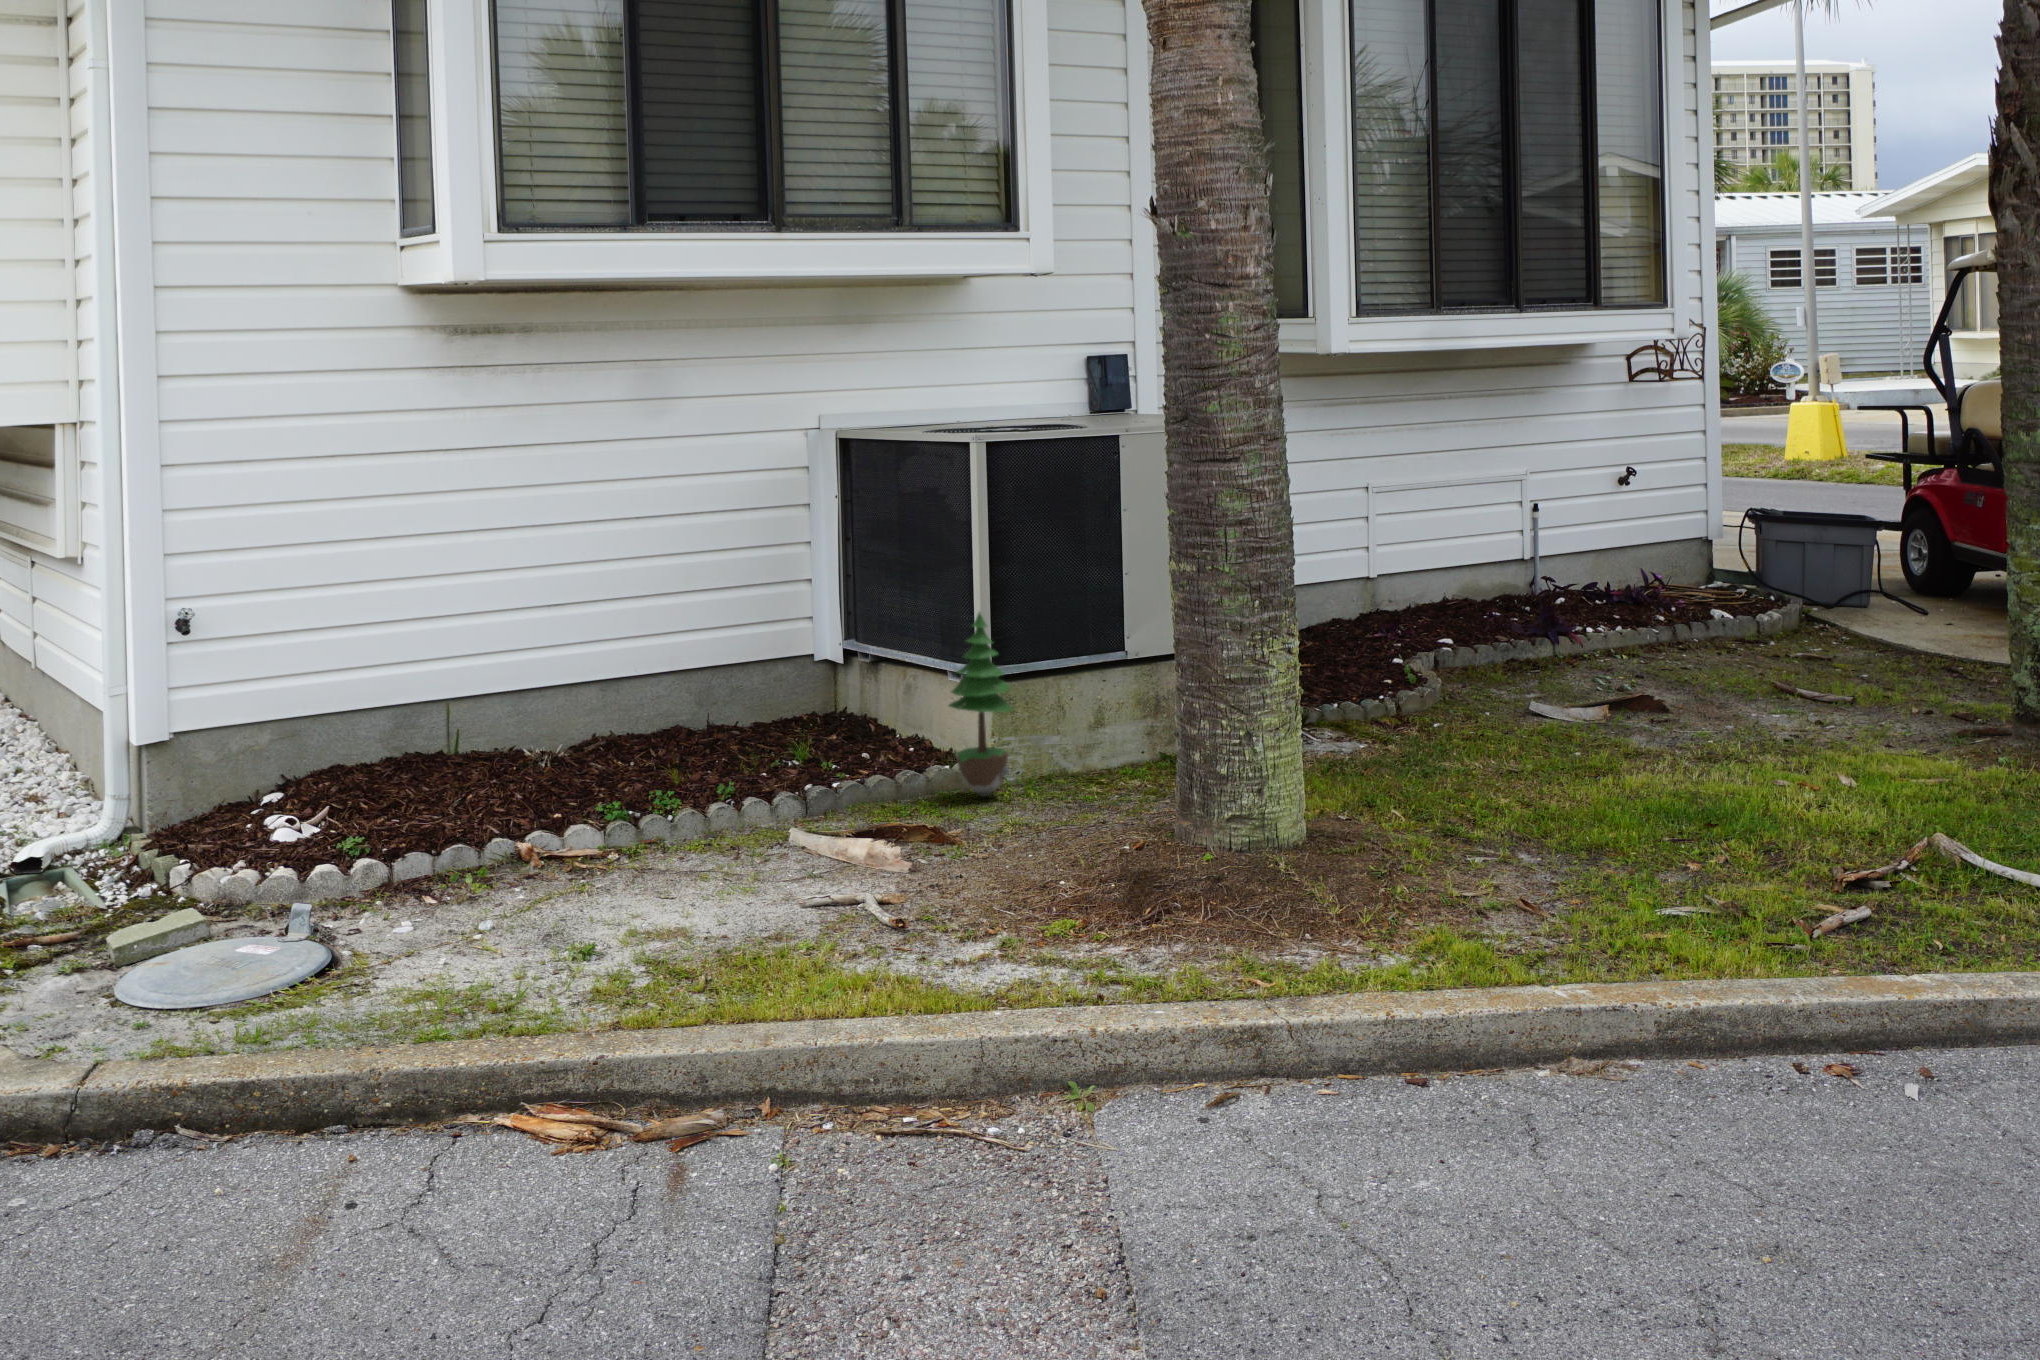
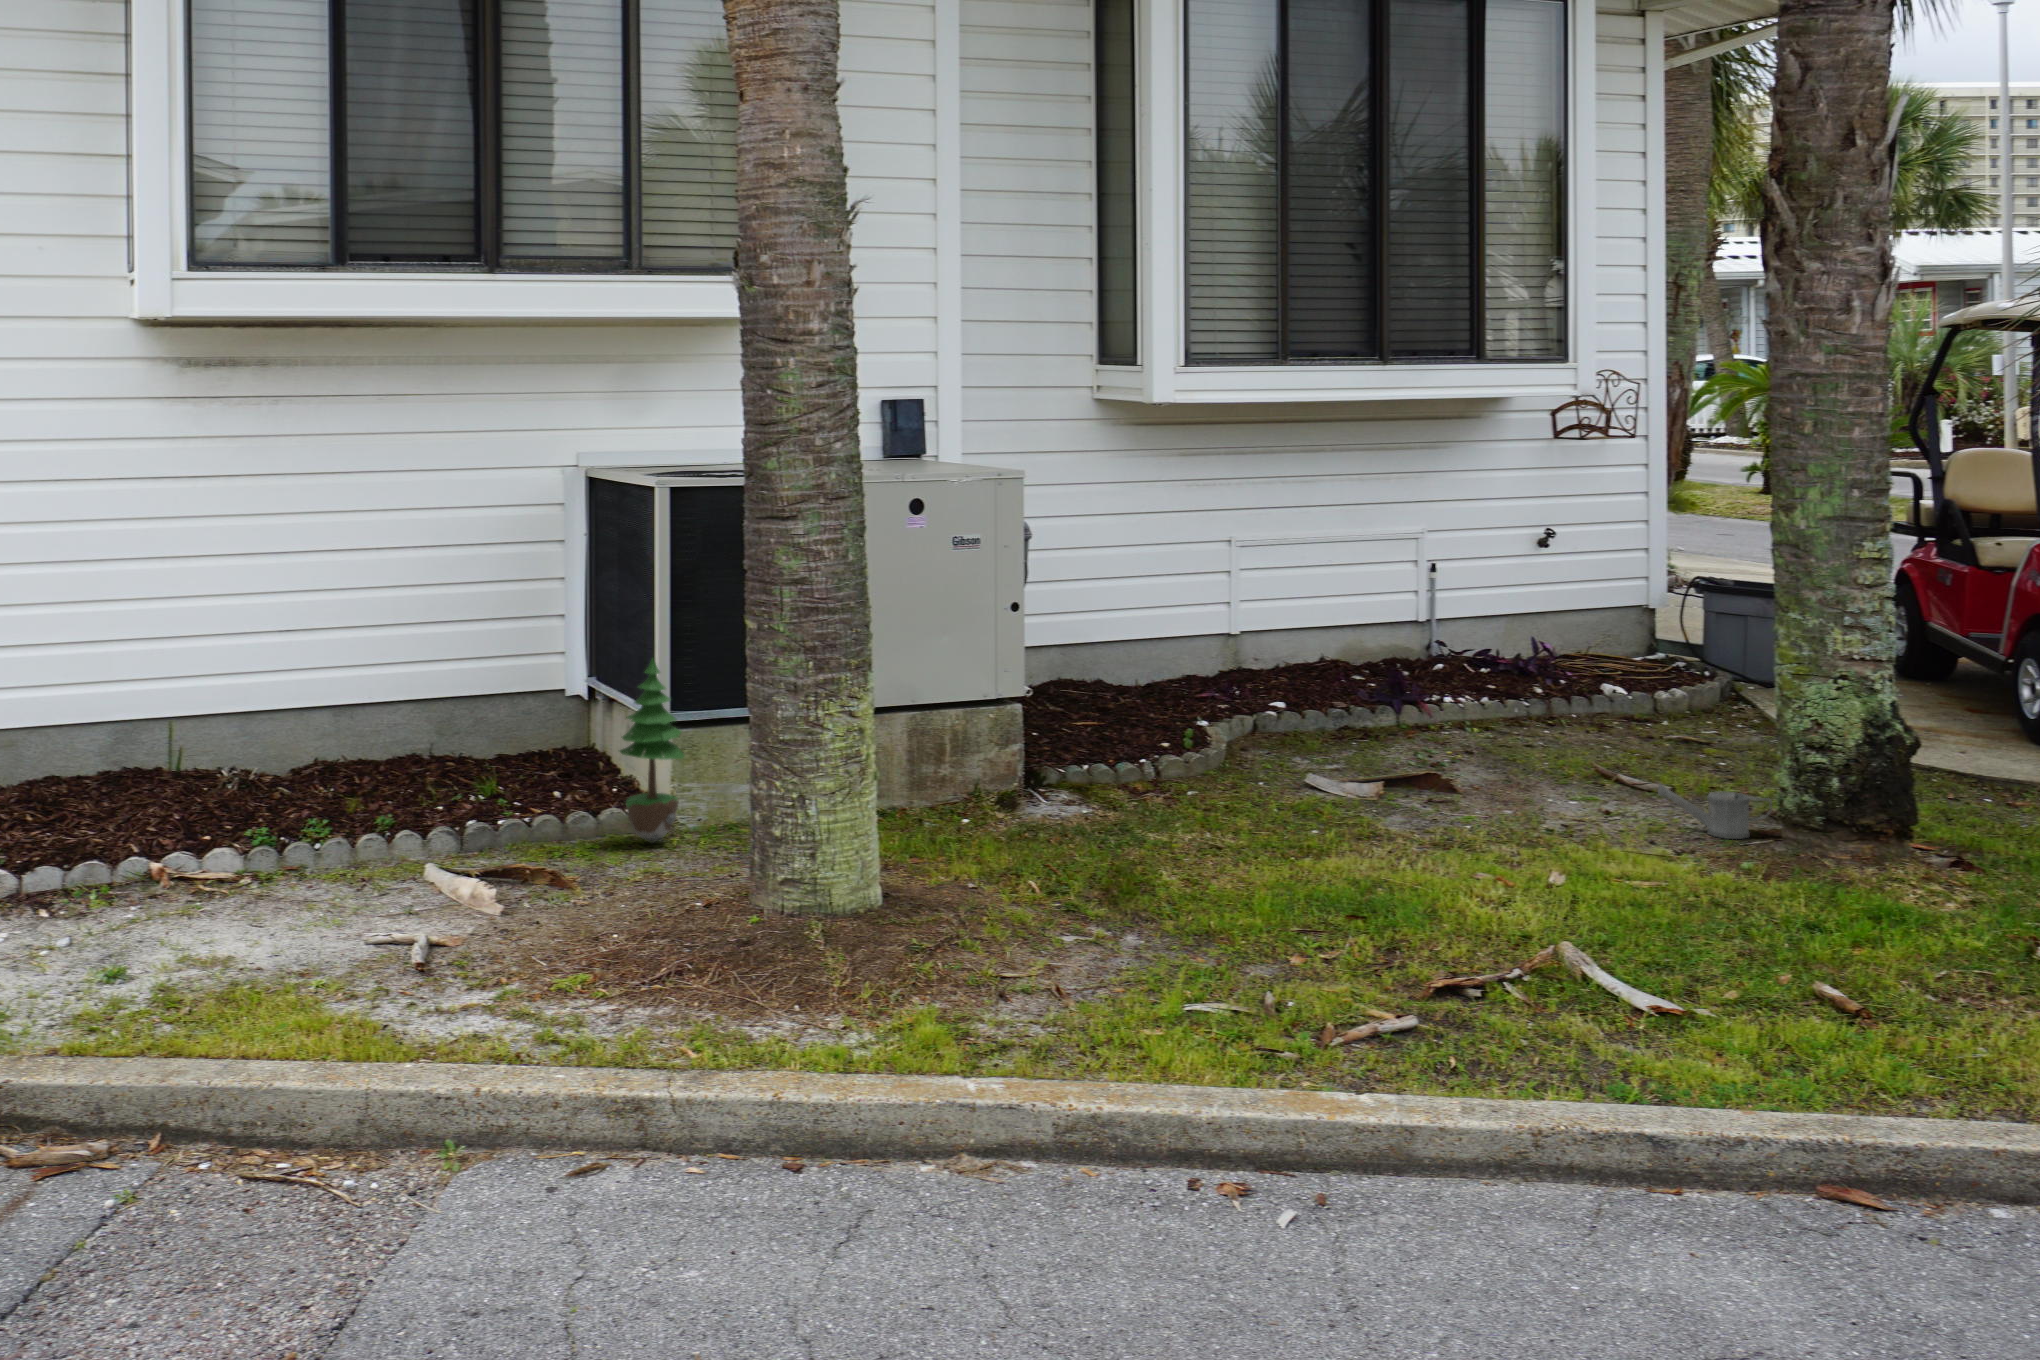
watering can: none [1897,691,2009,739] -> present [1658,784,1772,839]

